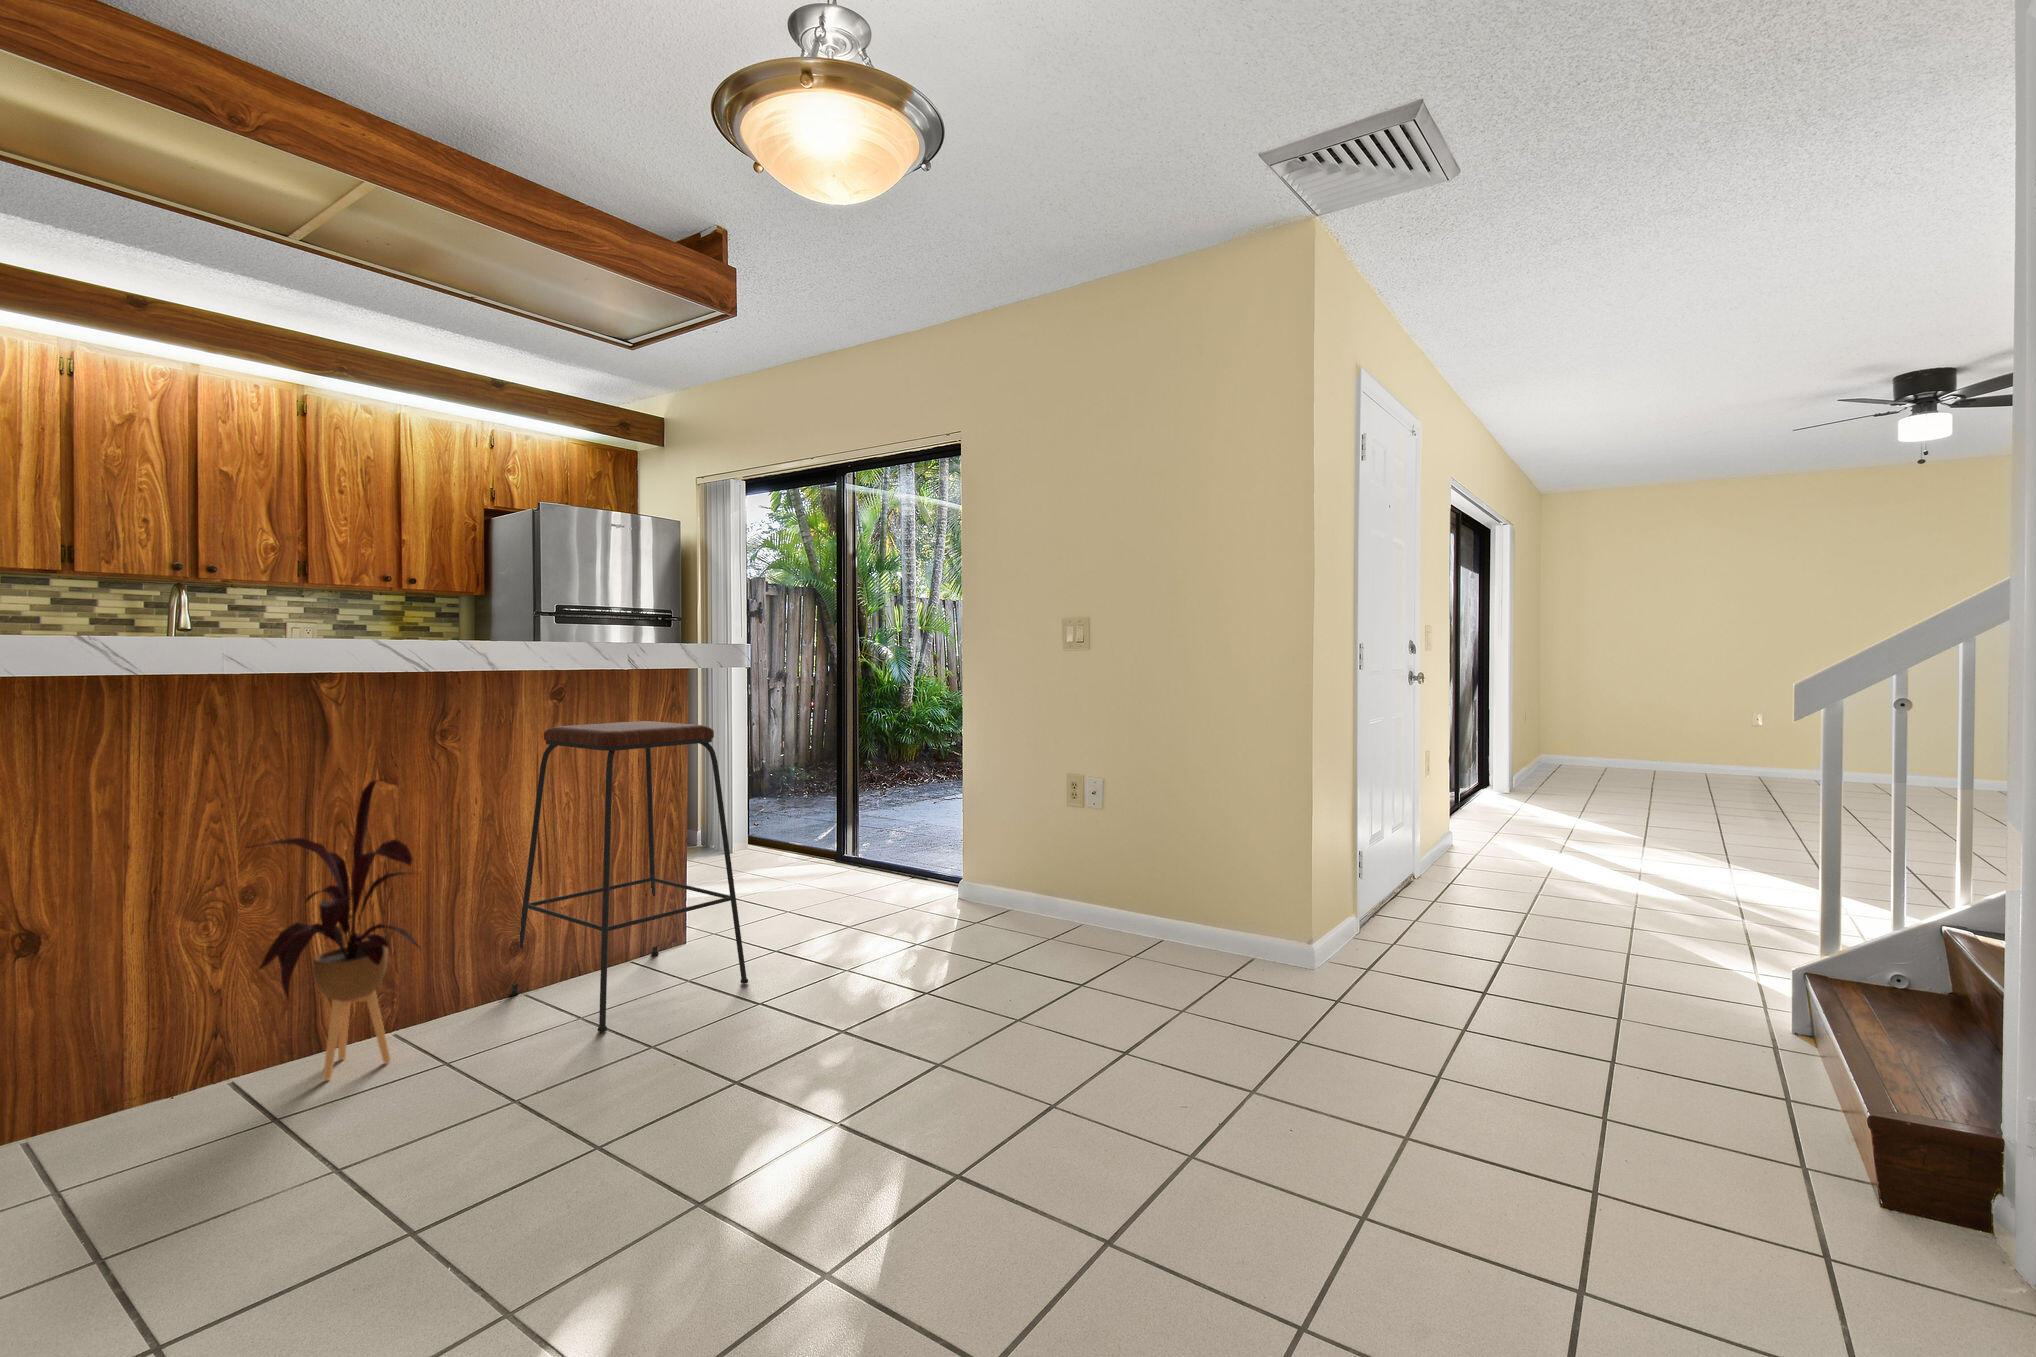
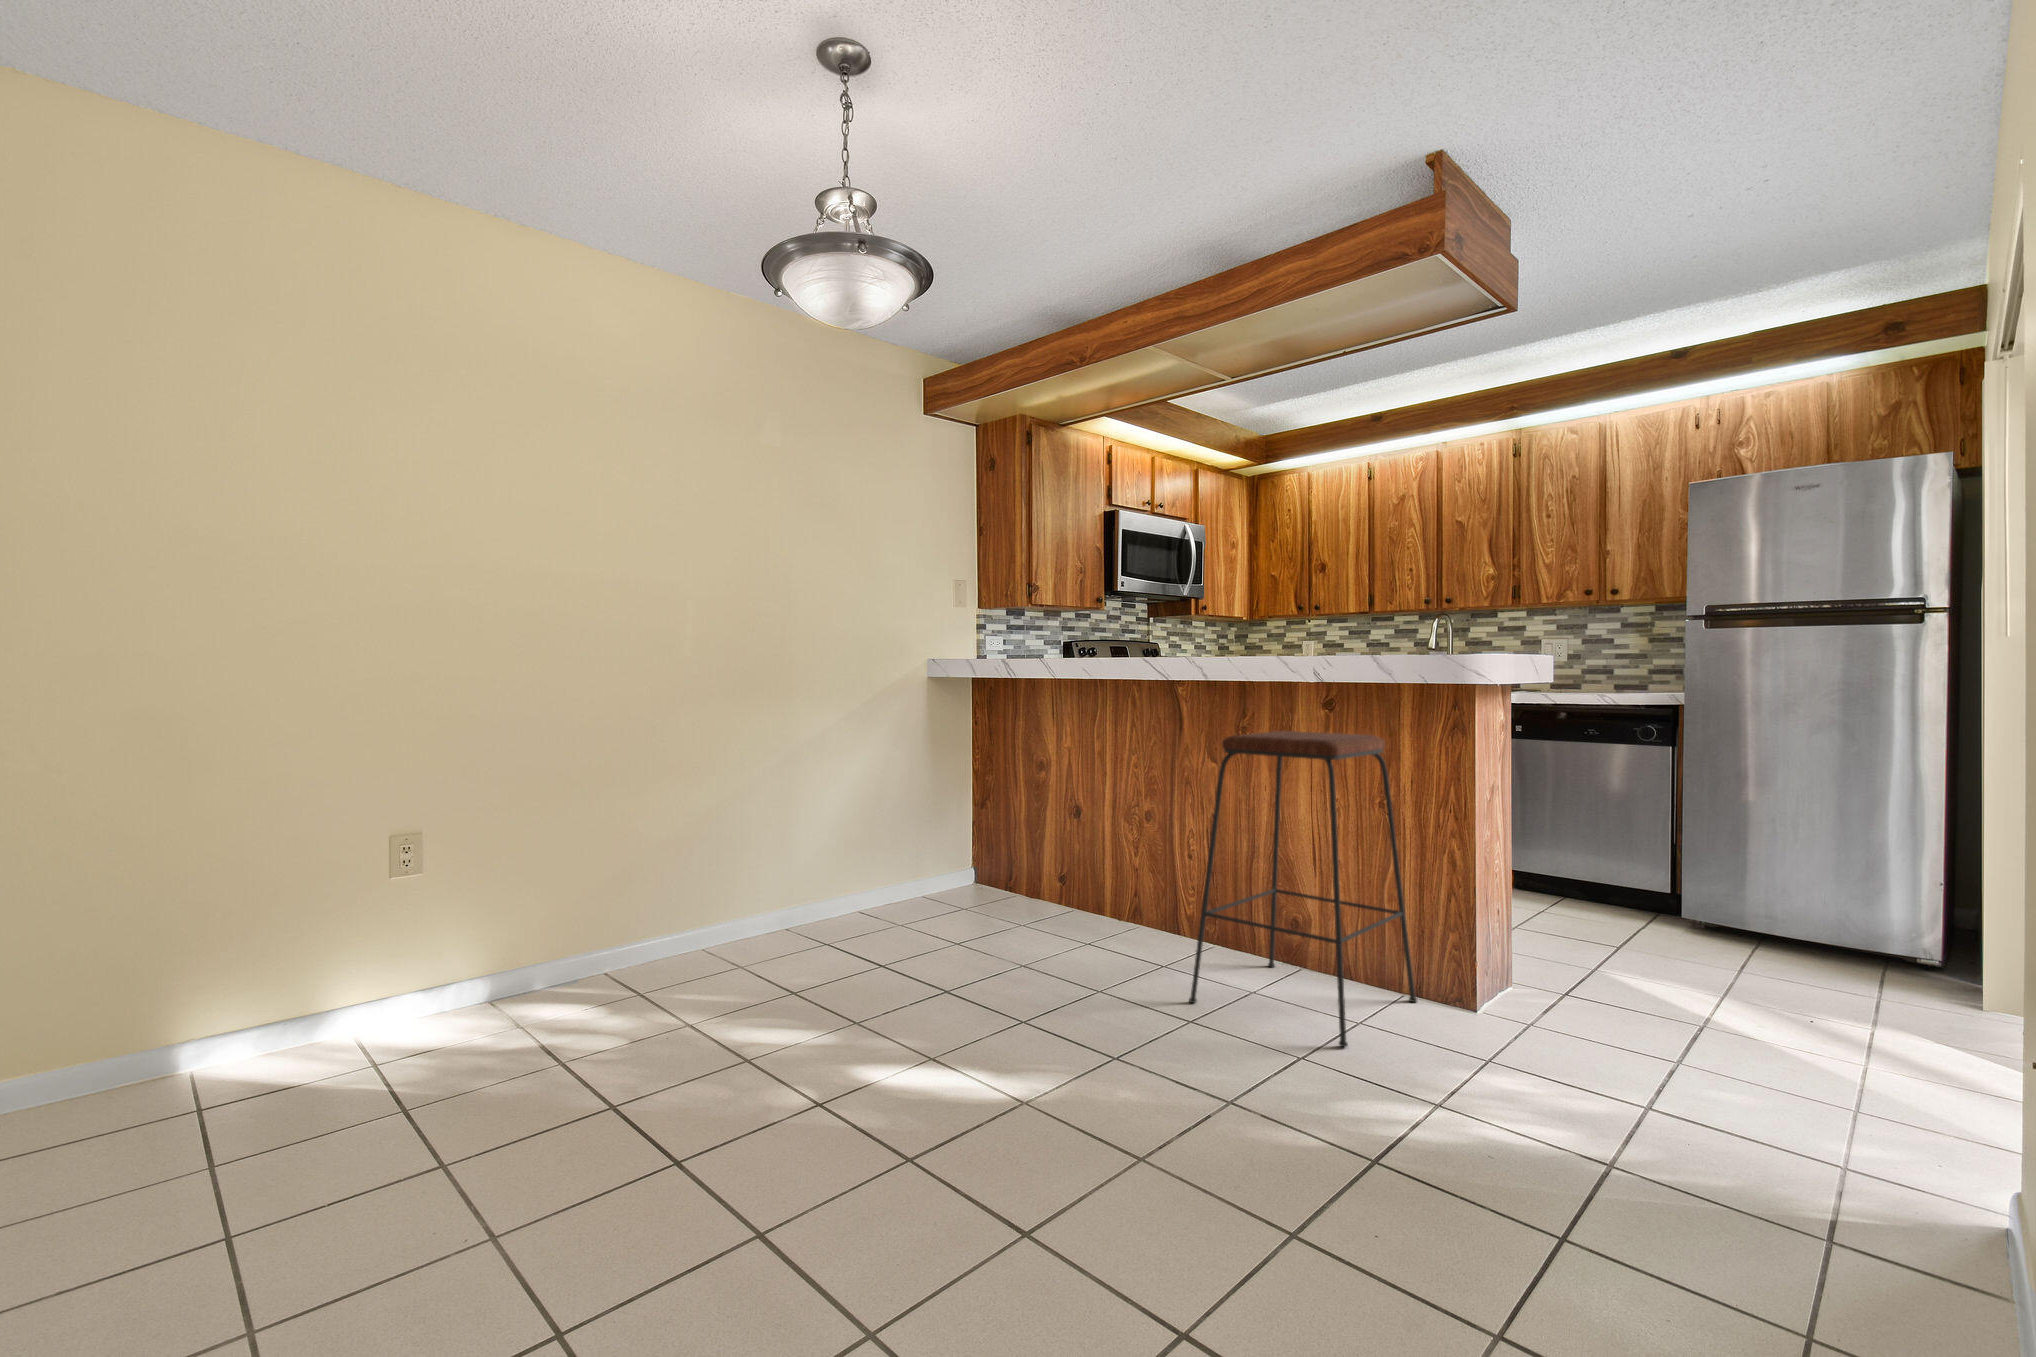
house plant: present [248,779,420,1080] -> none [1055,751,1156,954]

